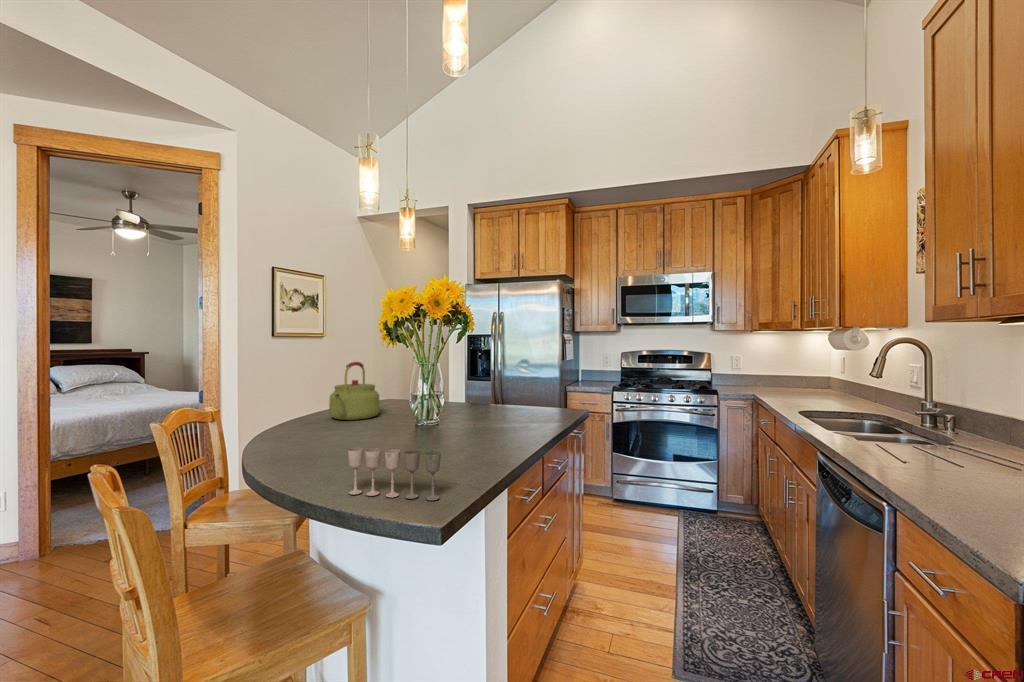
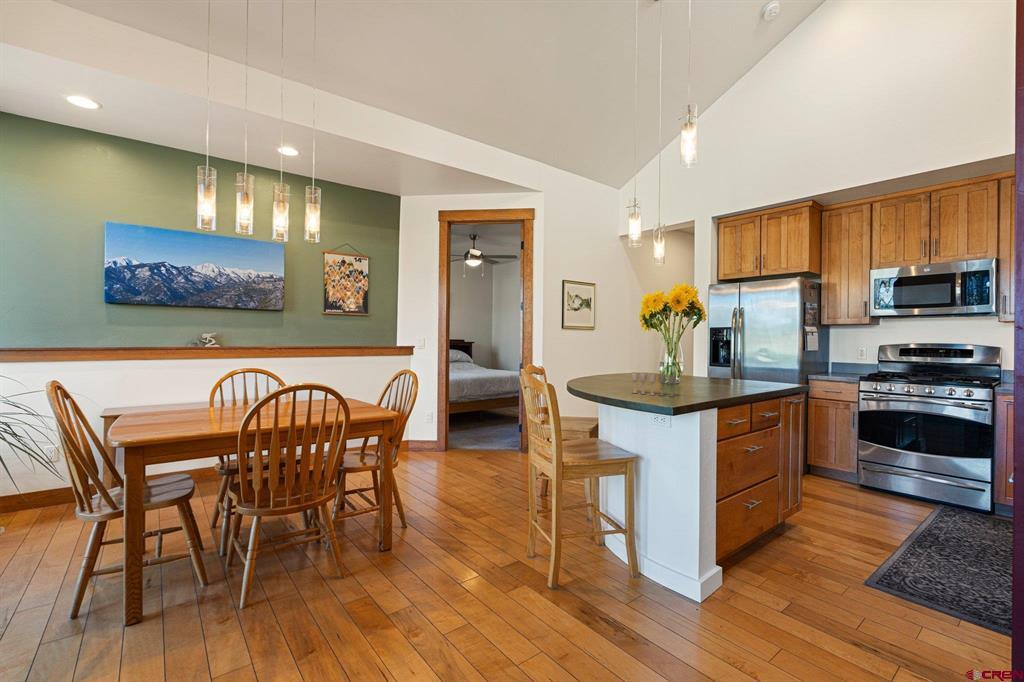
kettle: present [329,362,380,420] -> none [609,341,640,377]

